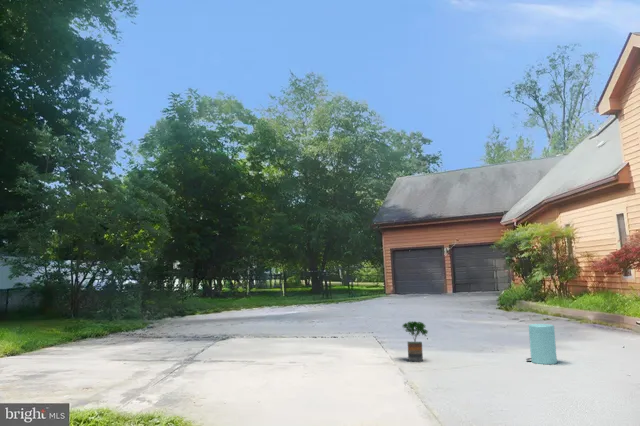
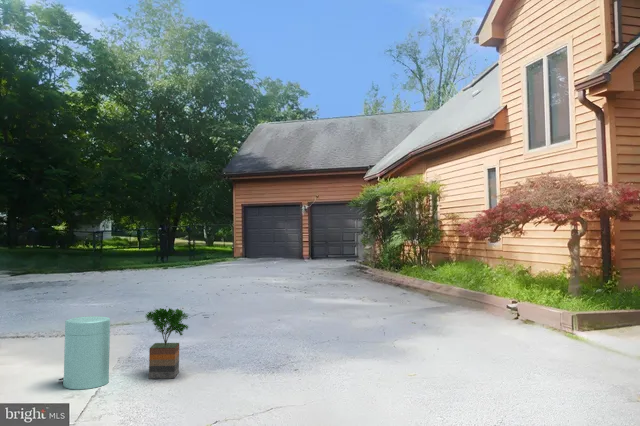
trash can: present [526,324,557,364] -> present [59,316,110,389]

